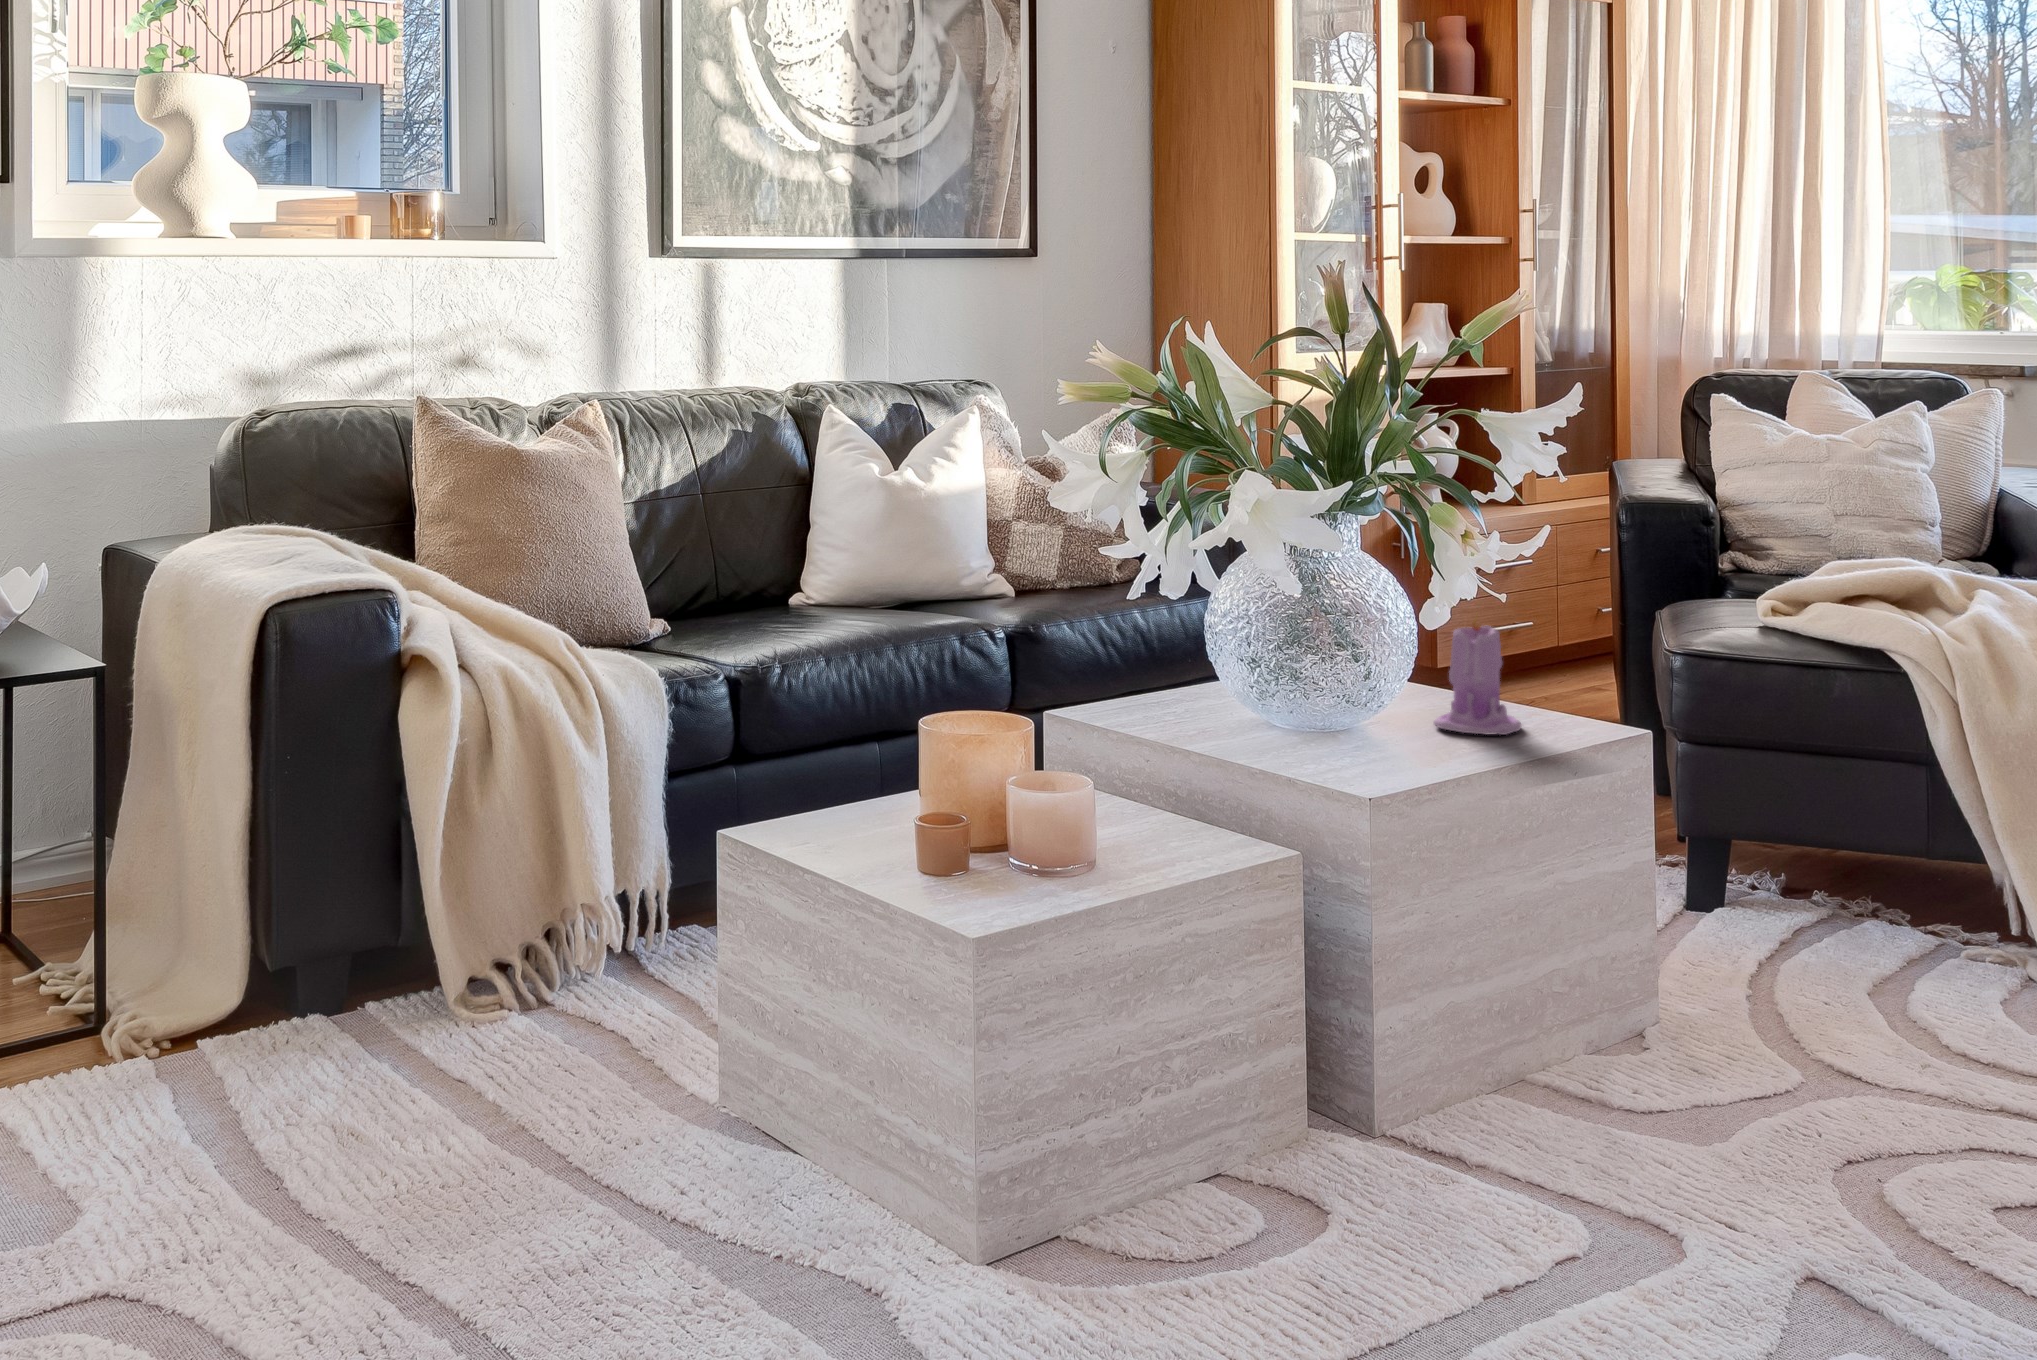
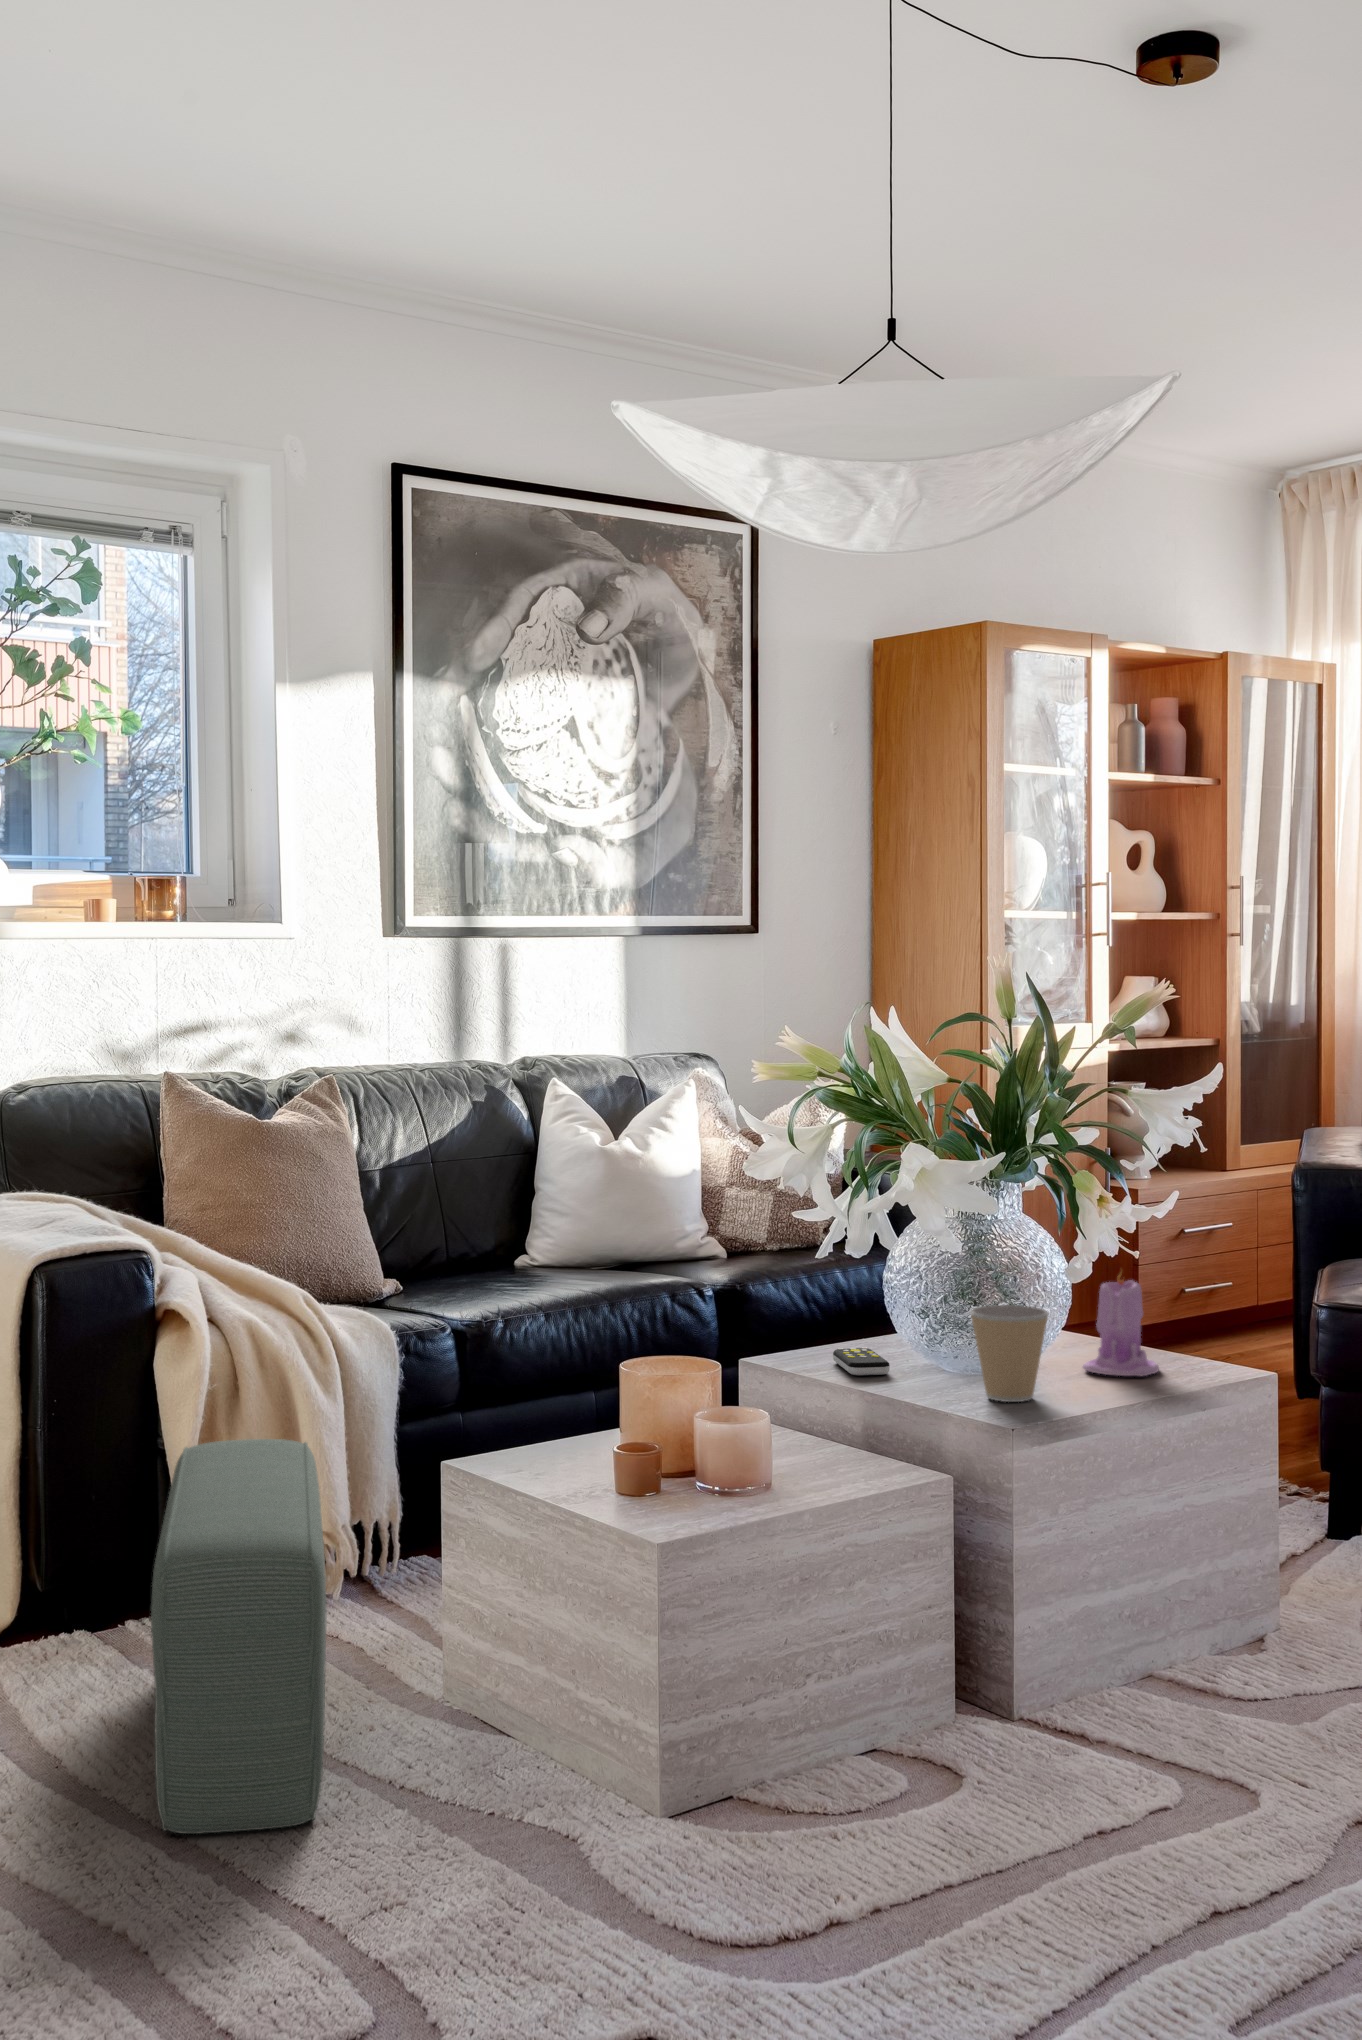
coffee cup: none [1312,654,1404,765] -> present [970,1305,1048,1402]
remote control: none [1149,699,1215,731] -> present [833,1347,890,1375]
pouf: none [386,800,582,1275] -> present [151,1439,327,1834]

